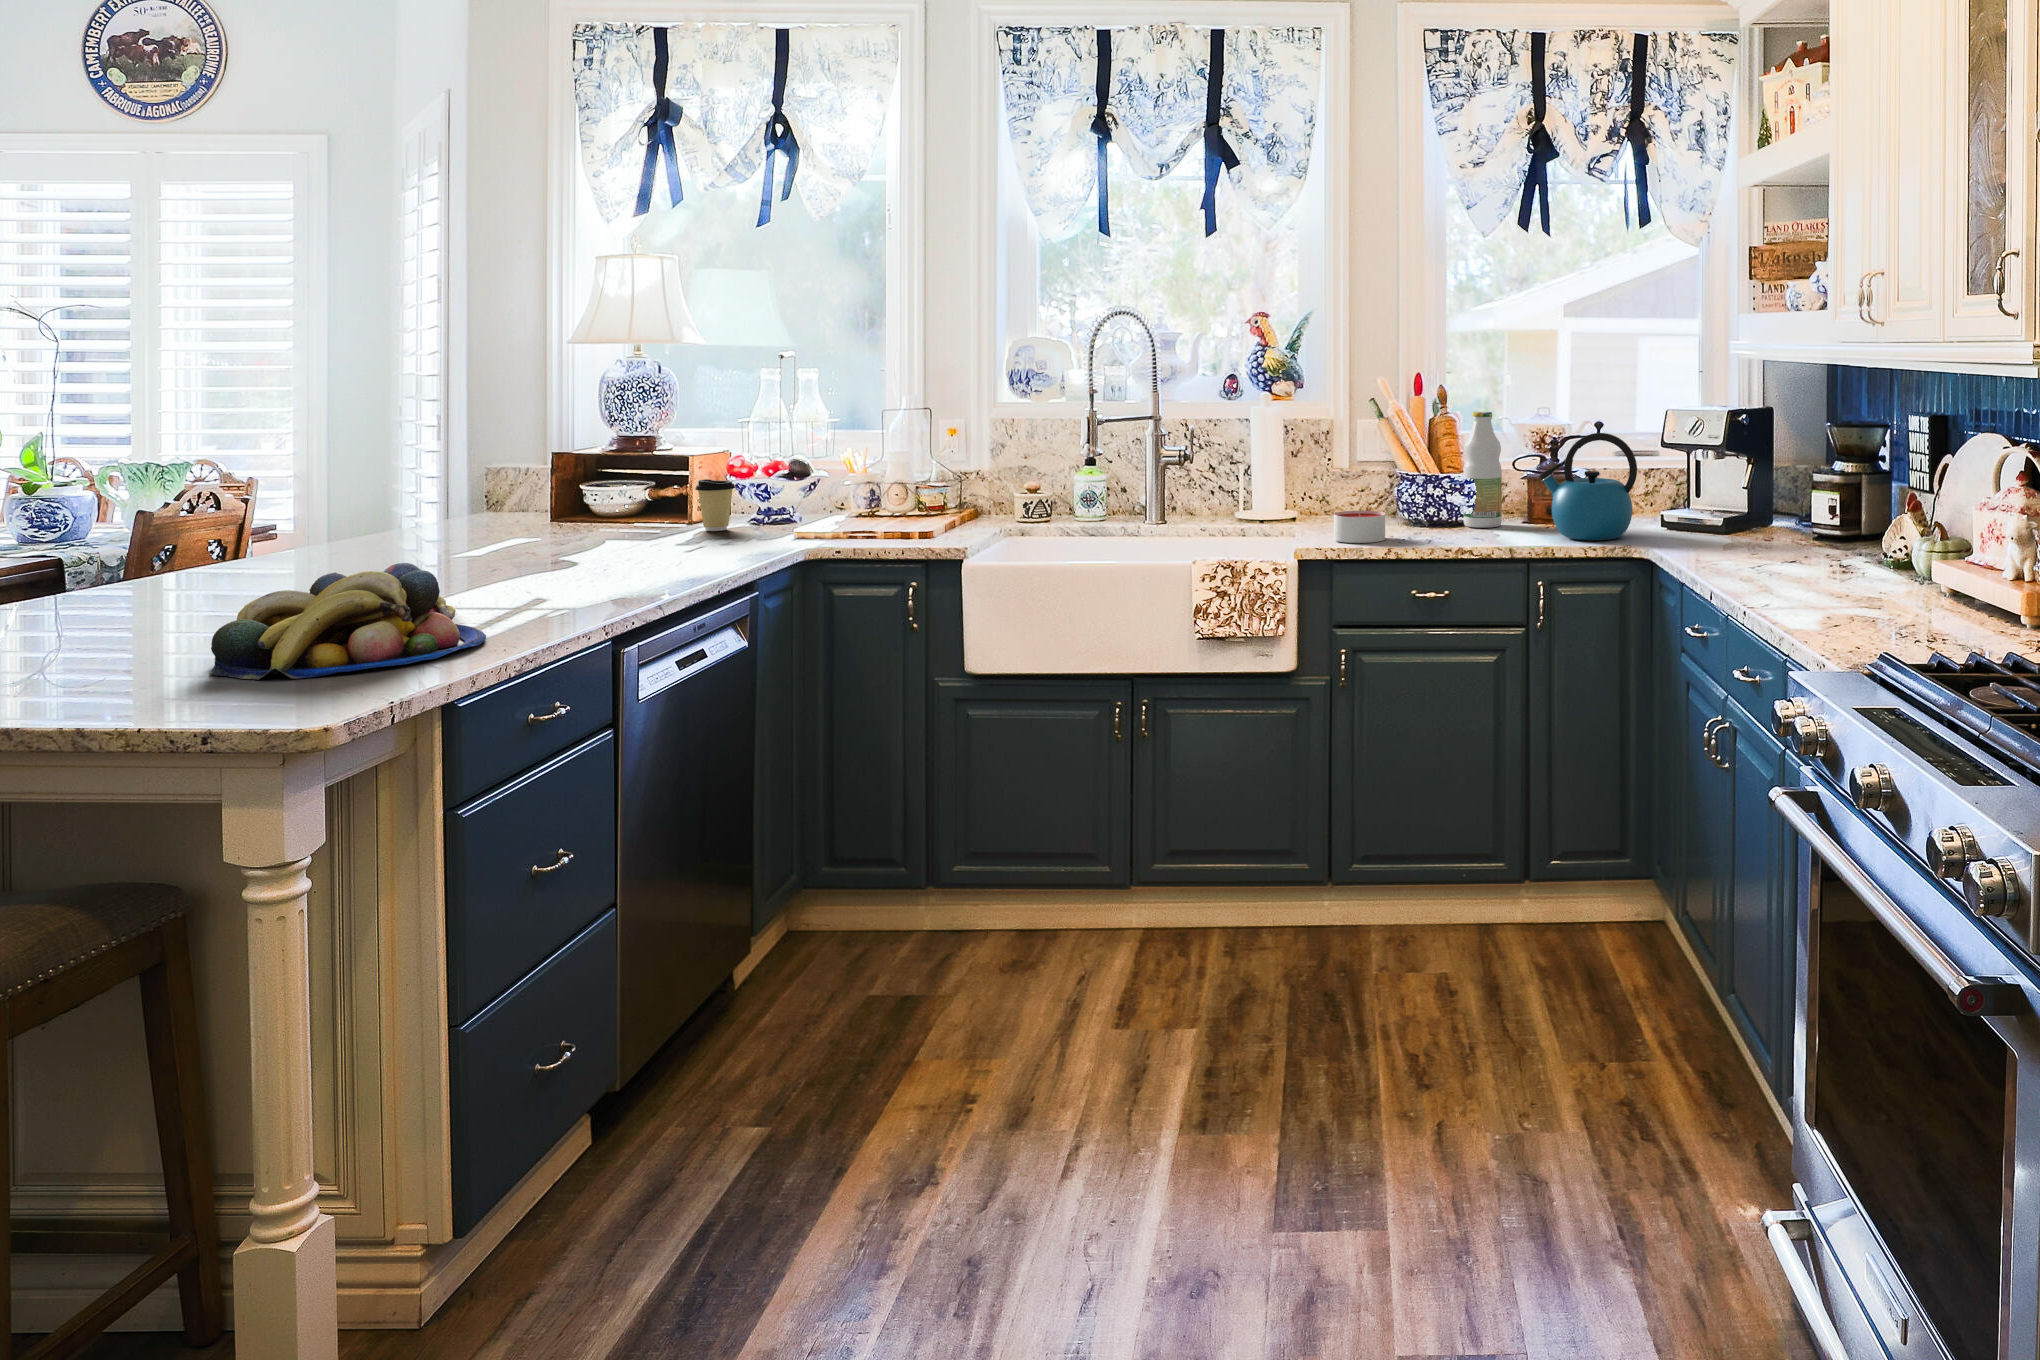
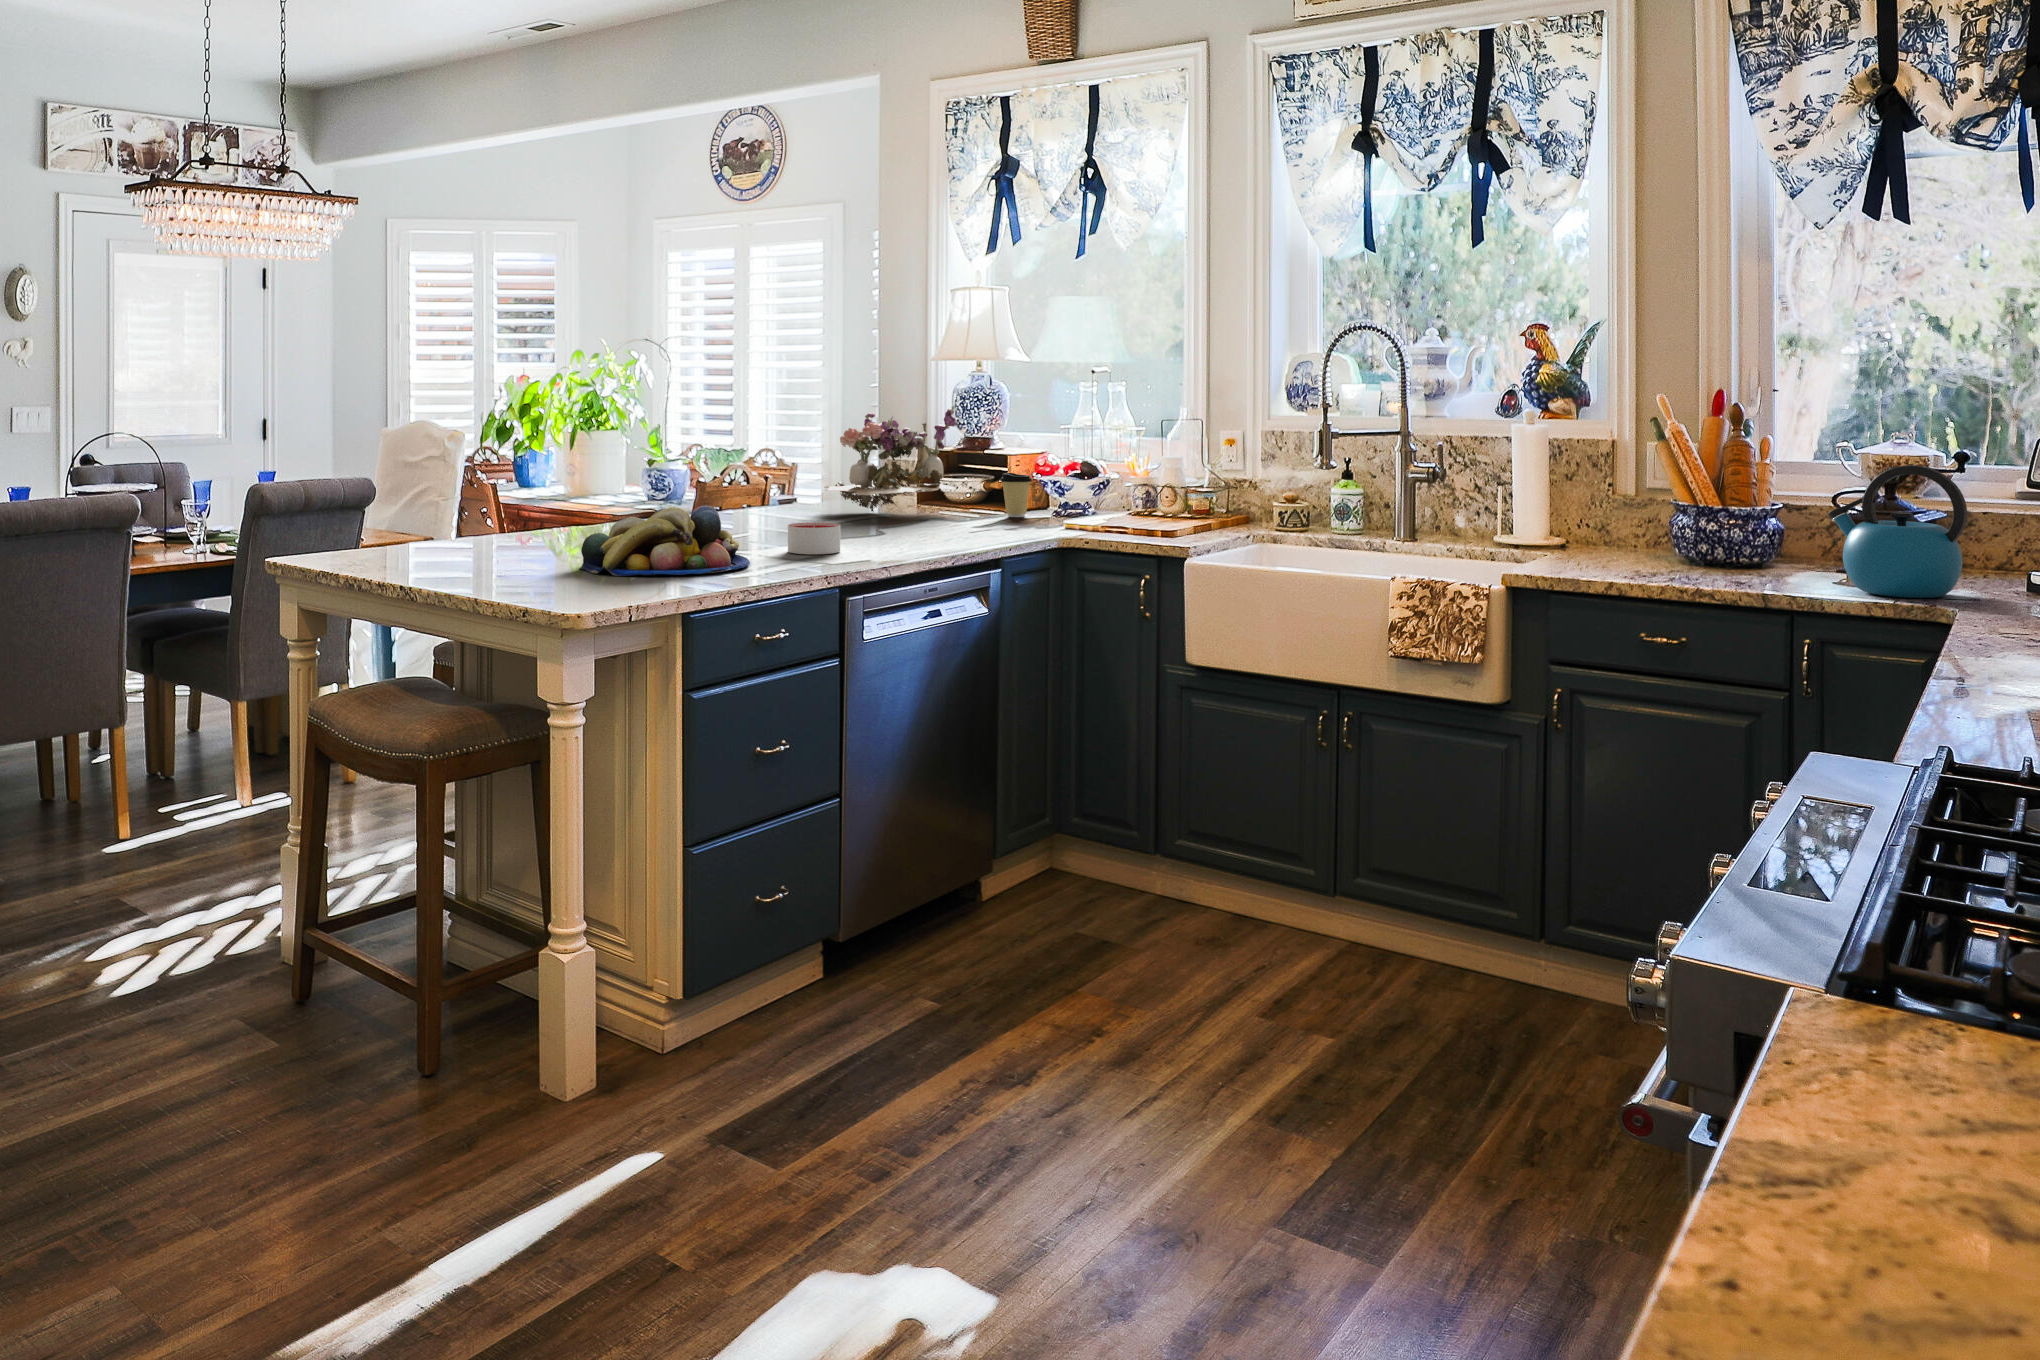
flower arrangement: none [444,403,638,540] -> present [825,406,957,512]
bottle: present [1463,412,1502,528] -> none [1755,438,1807,575]
candle: present [1334,510,1385,543] -> present [788,522,840,554]

